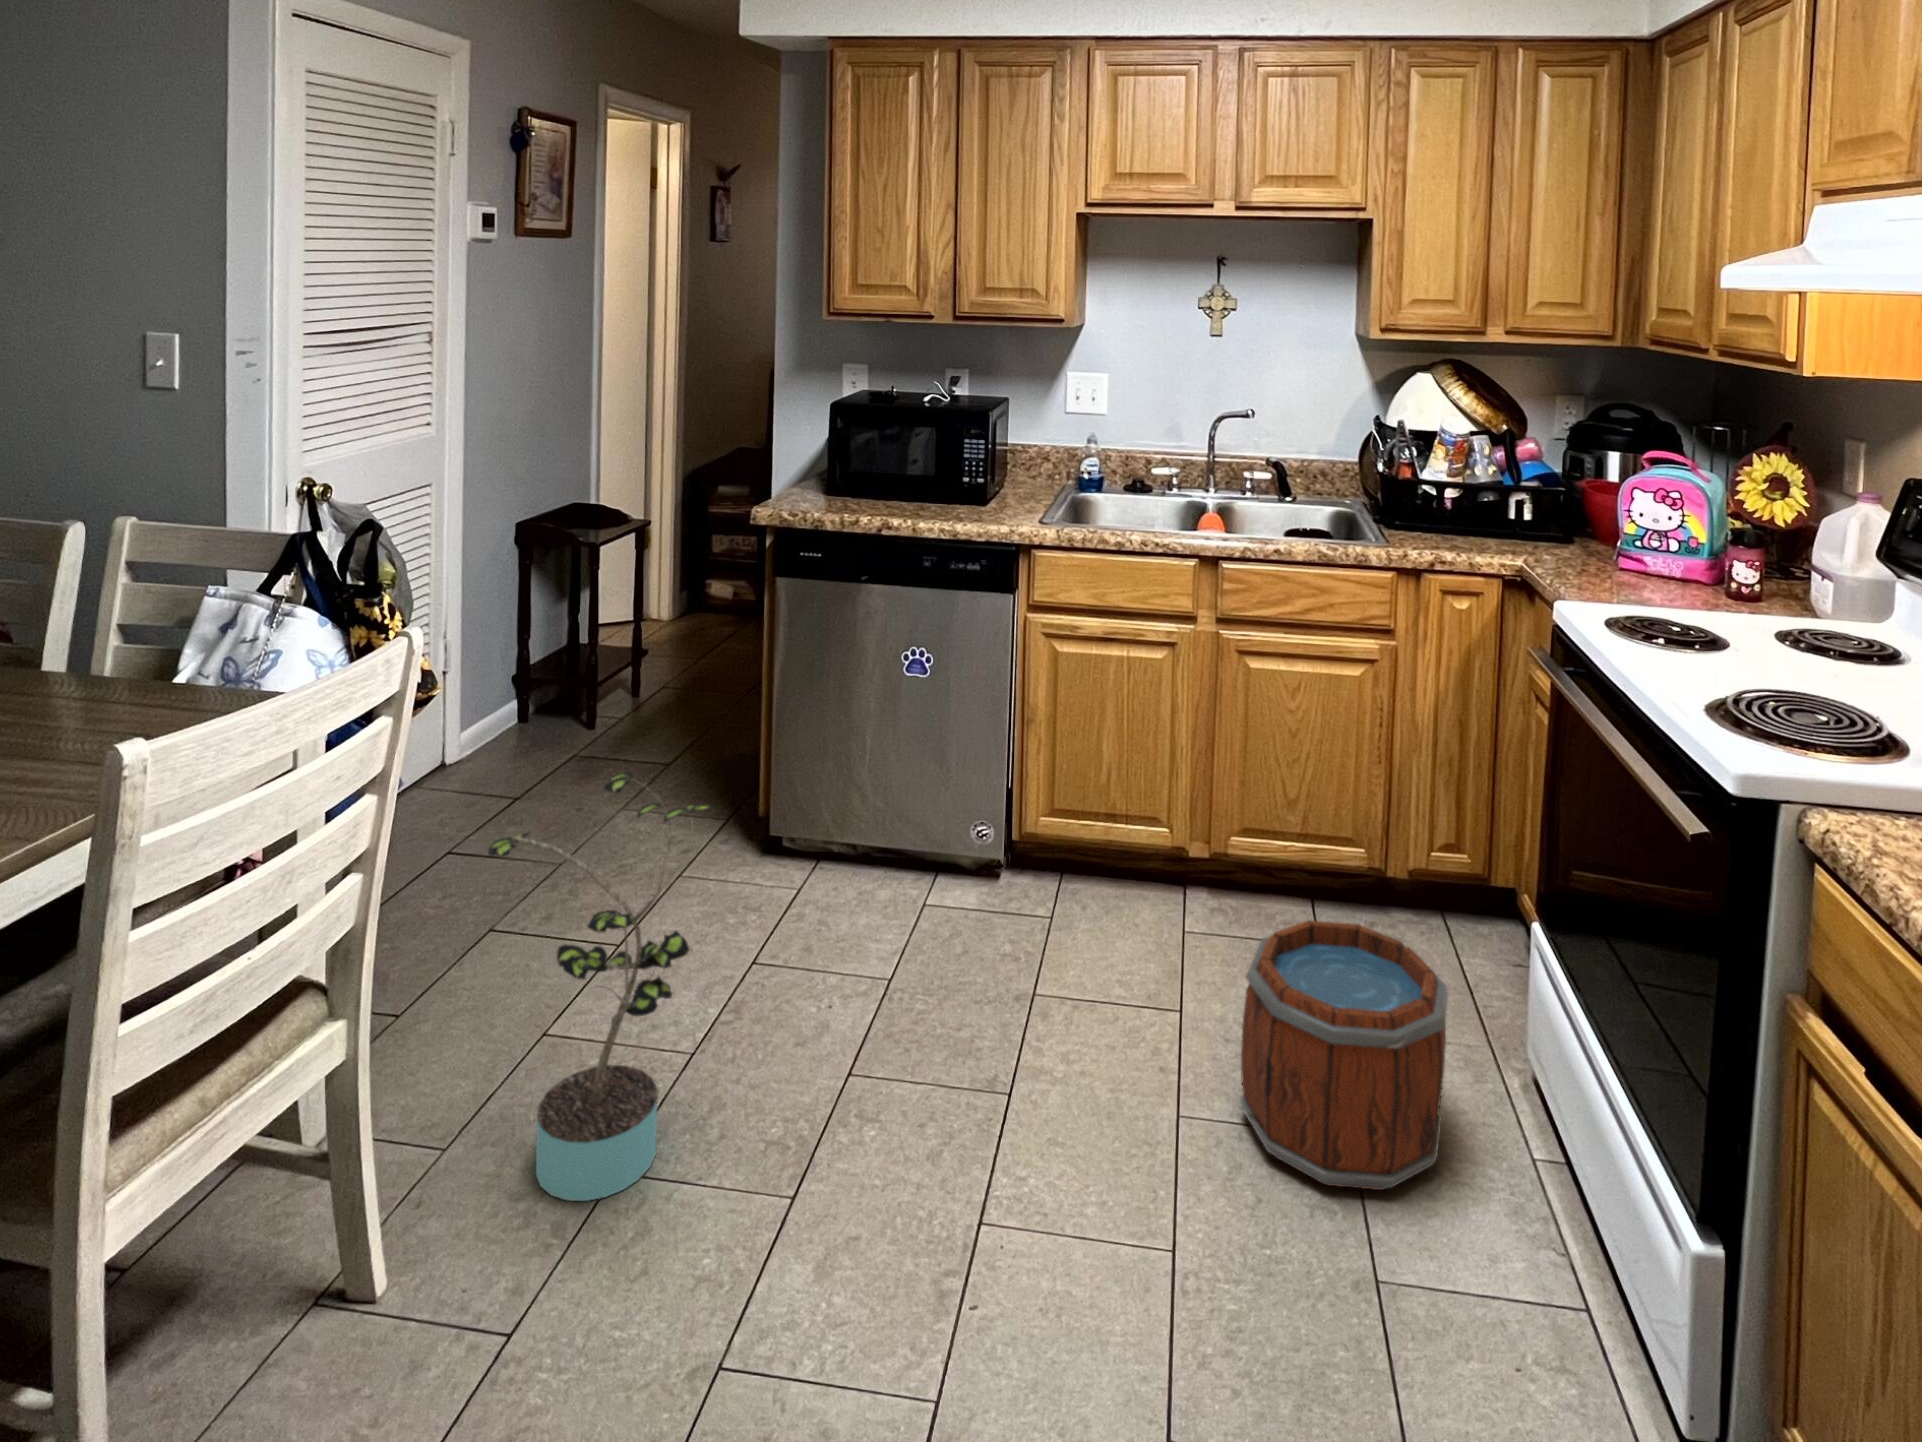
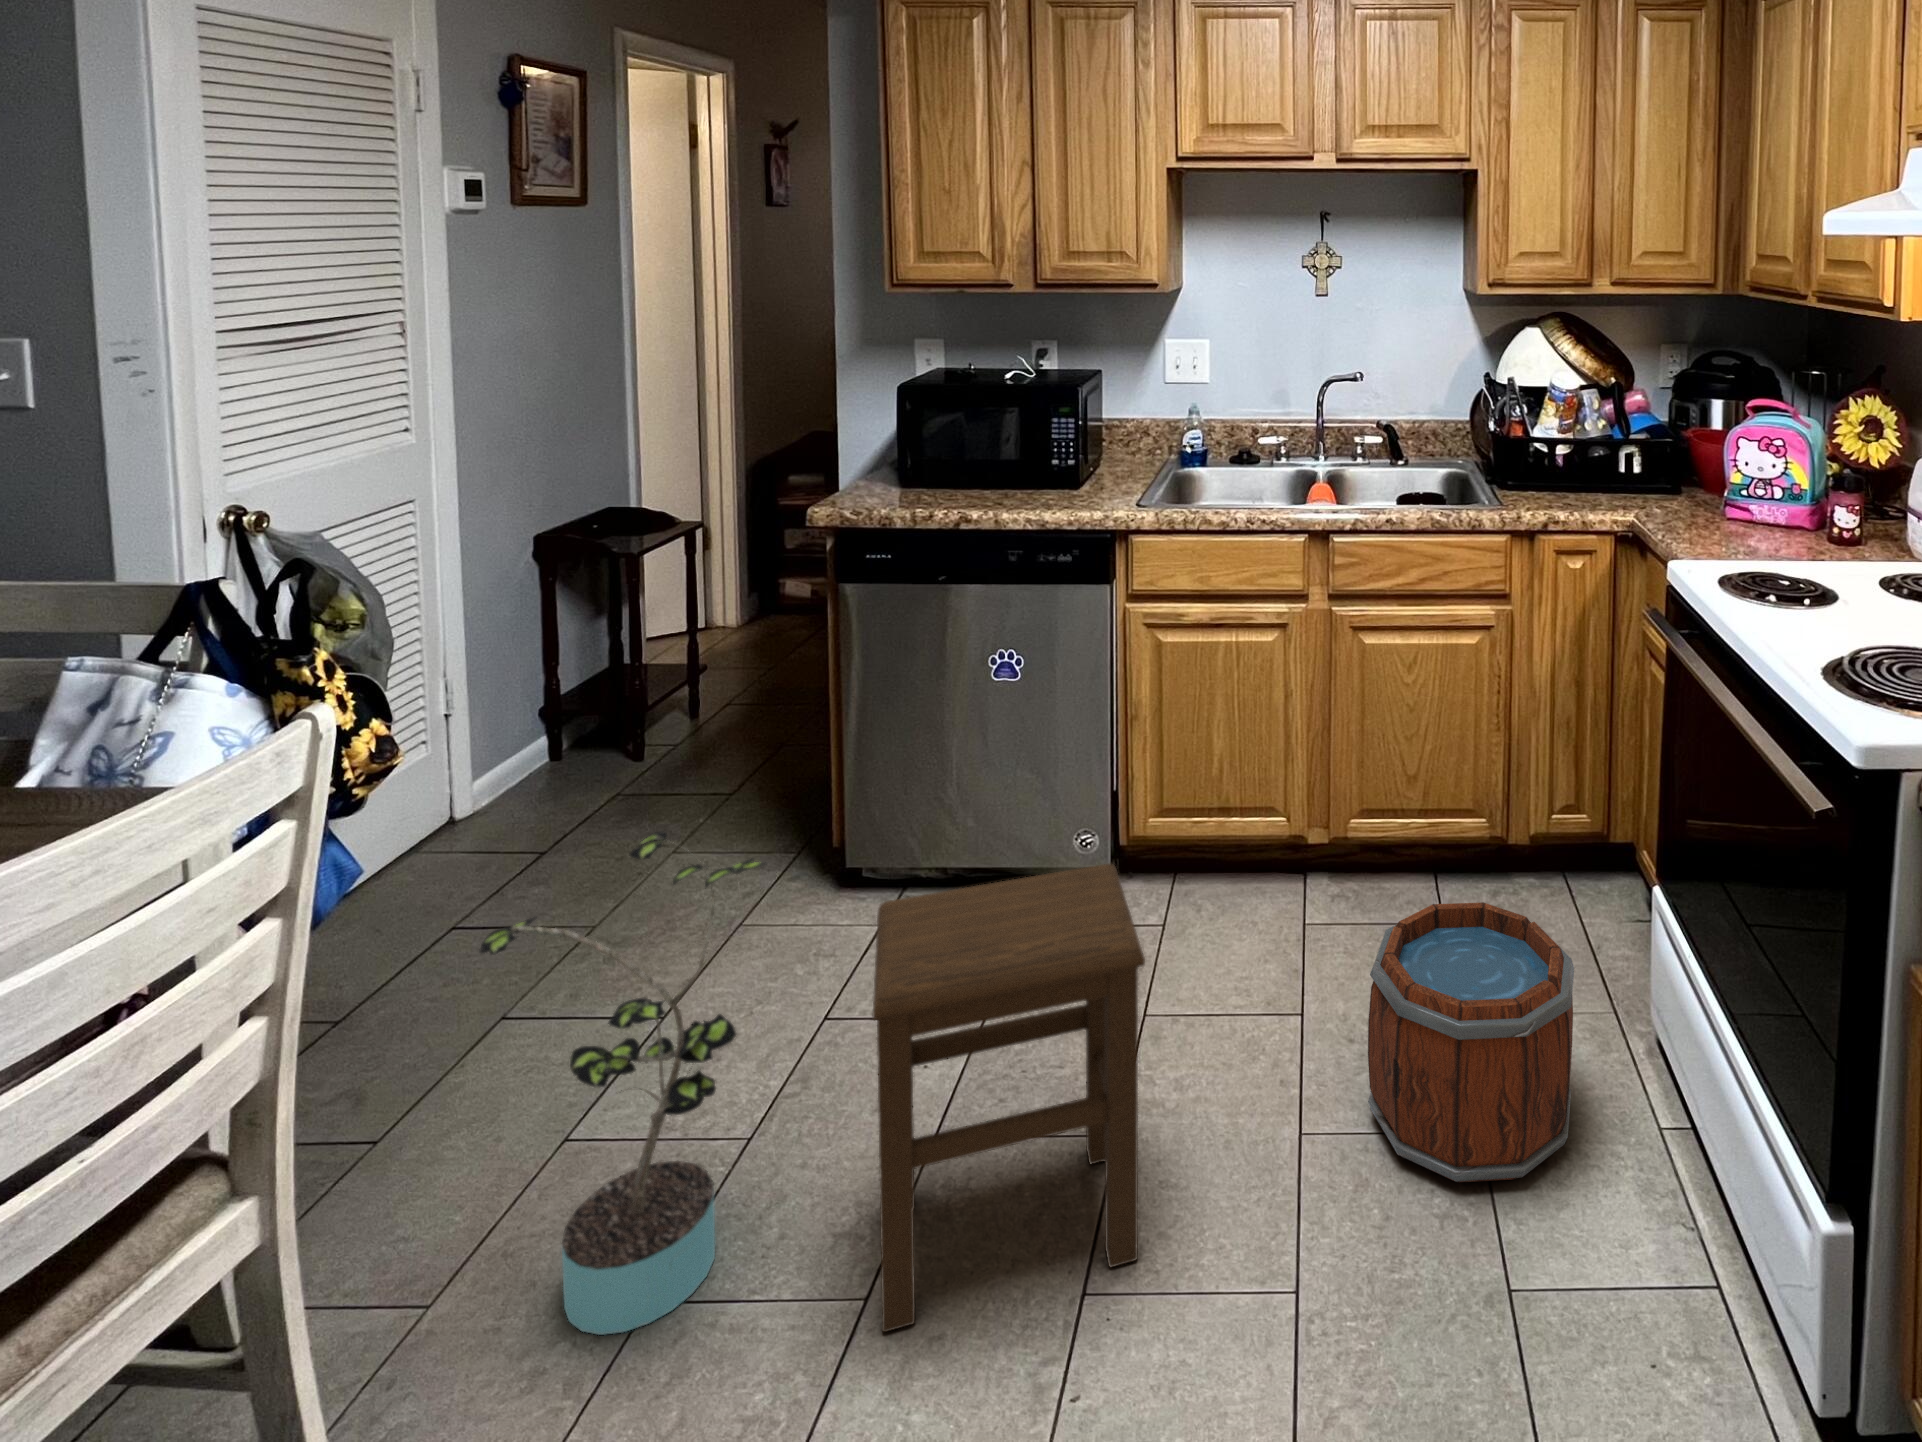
stool: none [798,843,1041,1234] -> present [872,863,1145,1332]

